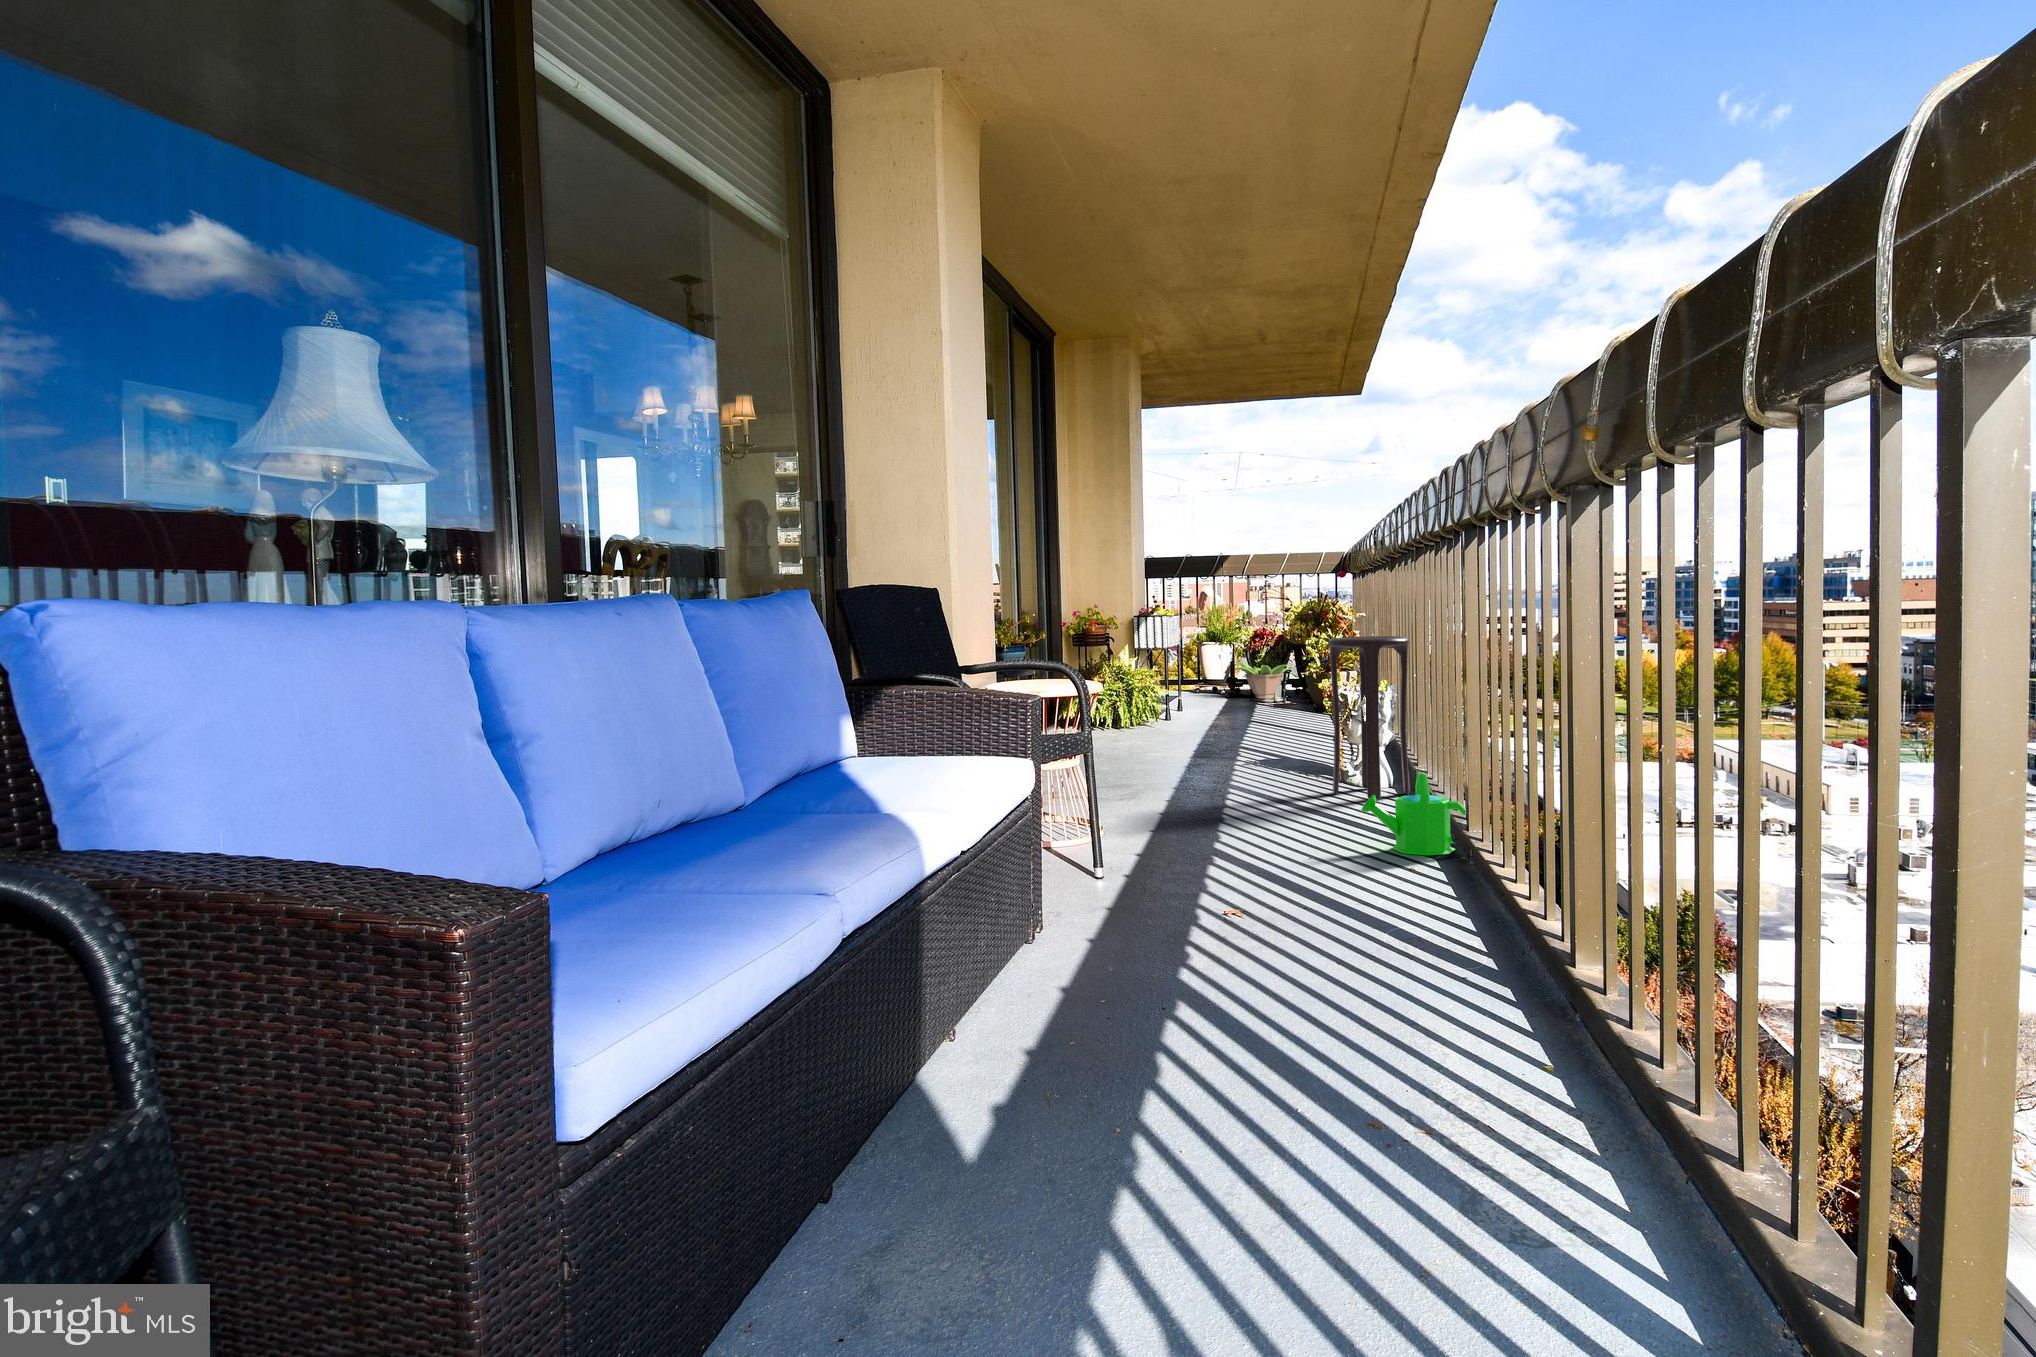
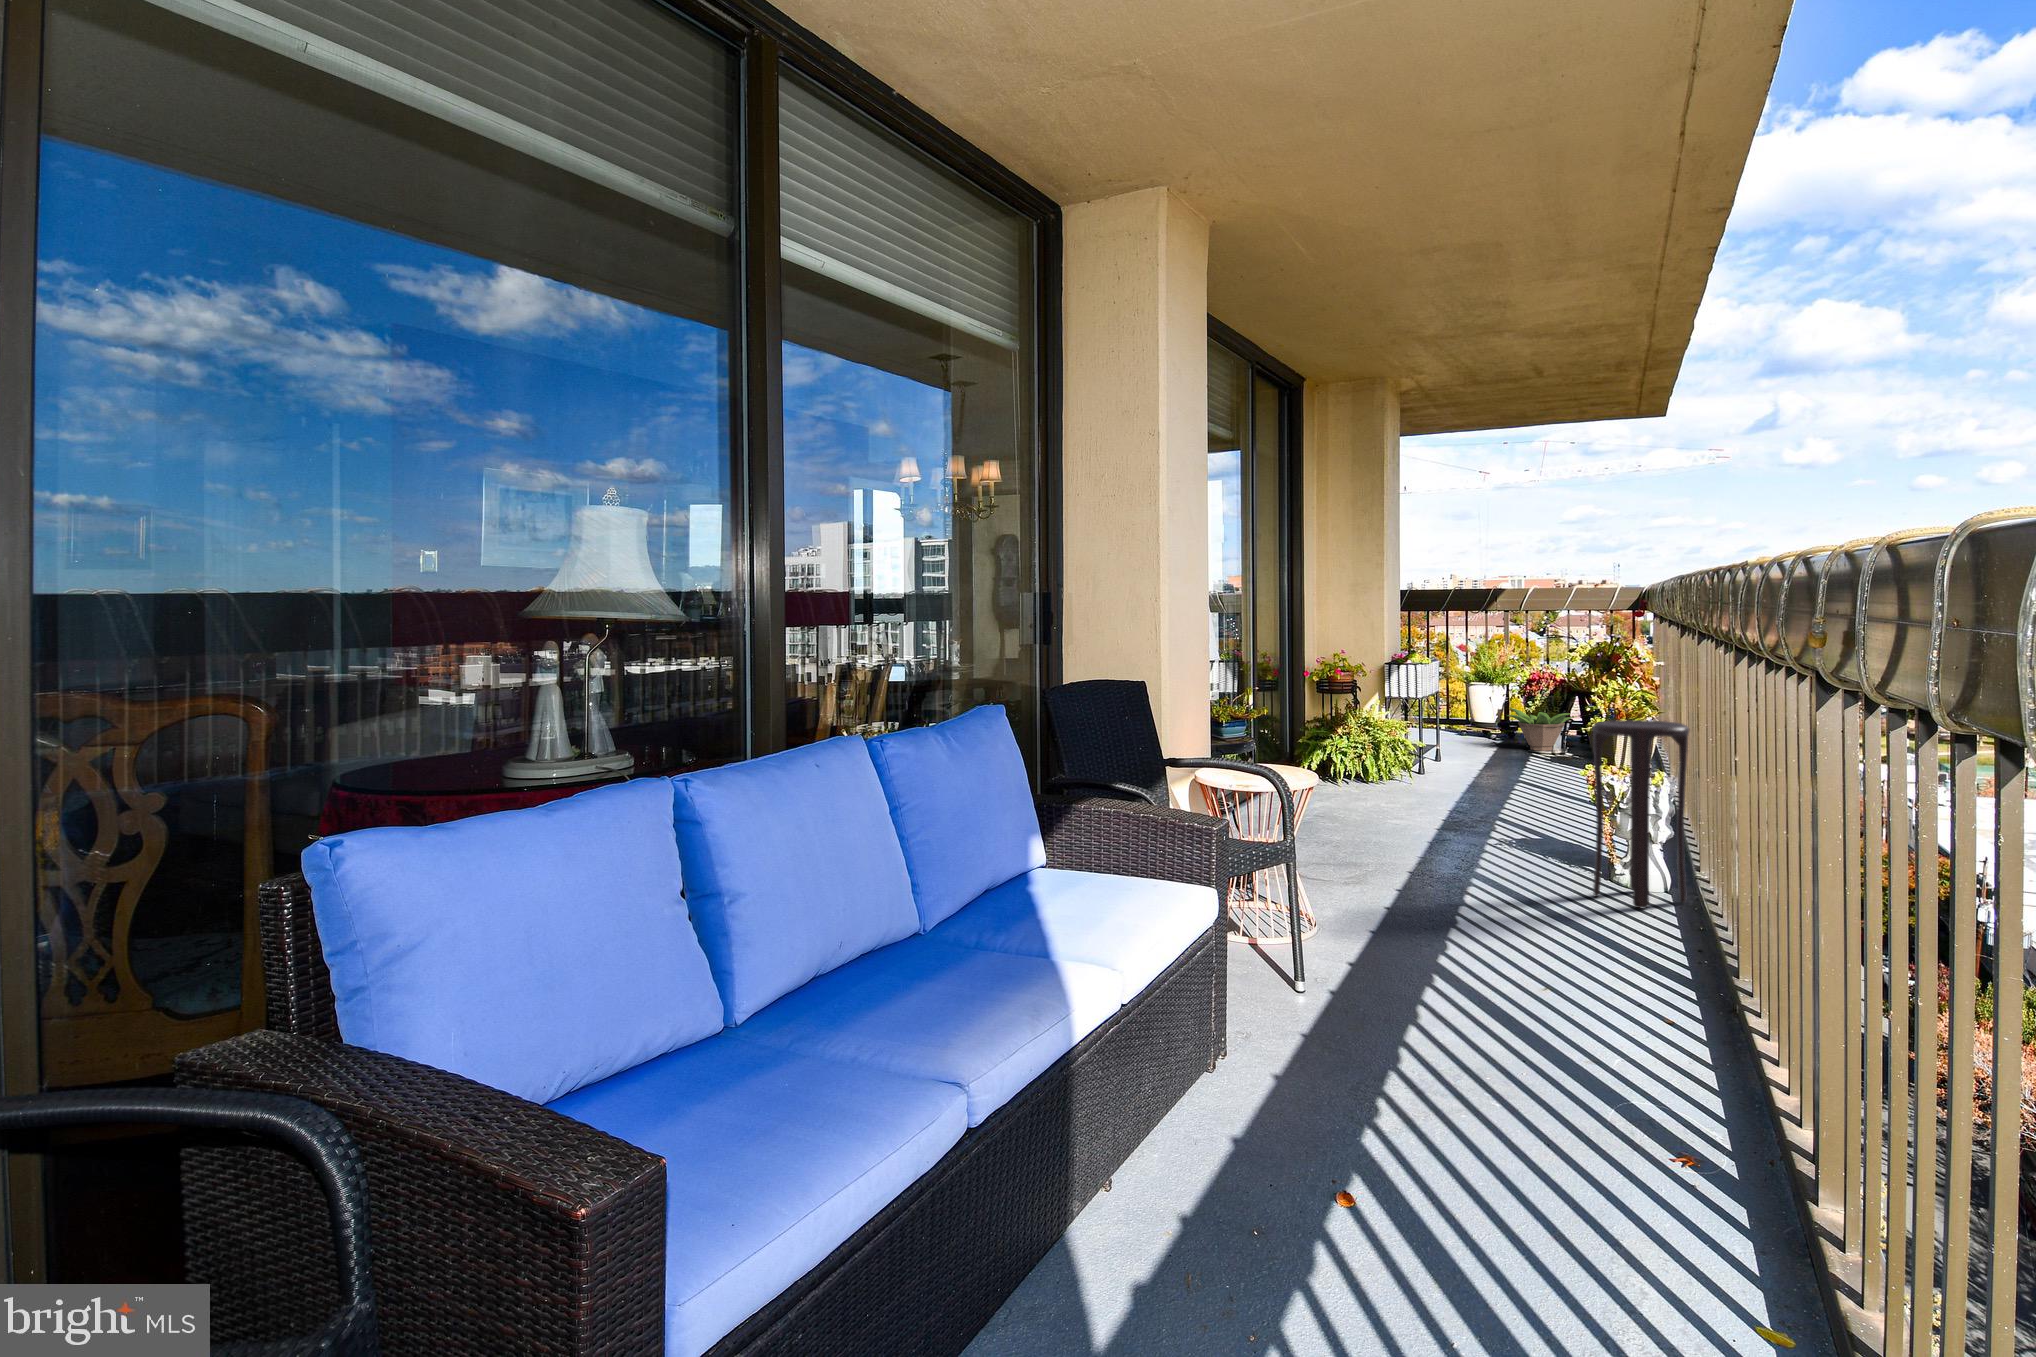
watering can: present [1361,772,1466,855] -> none [1610,899,1749,996]

